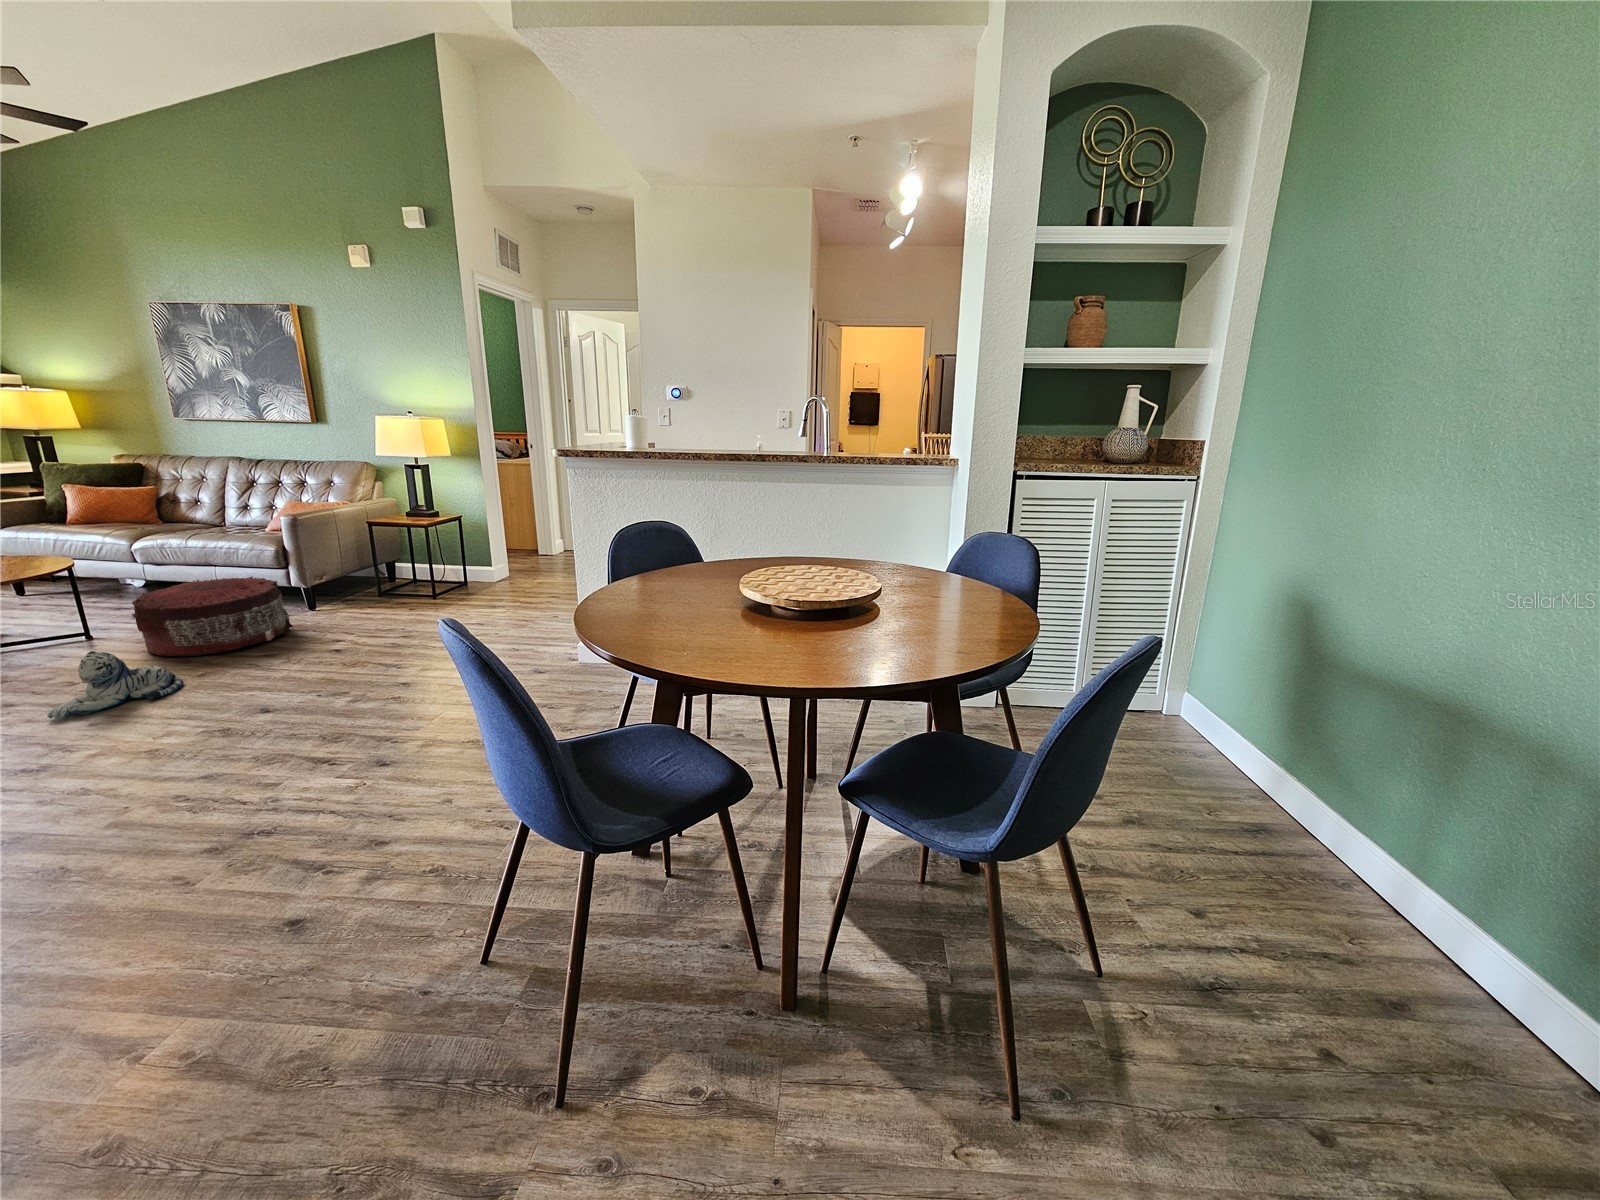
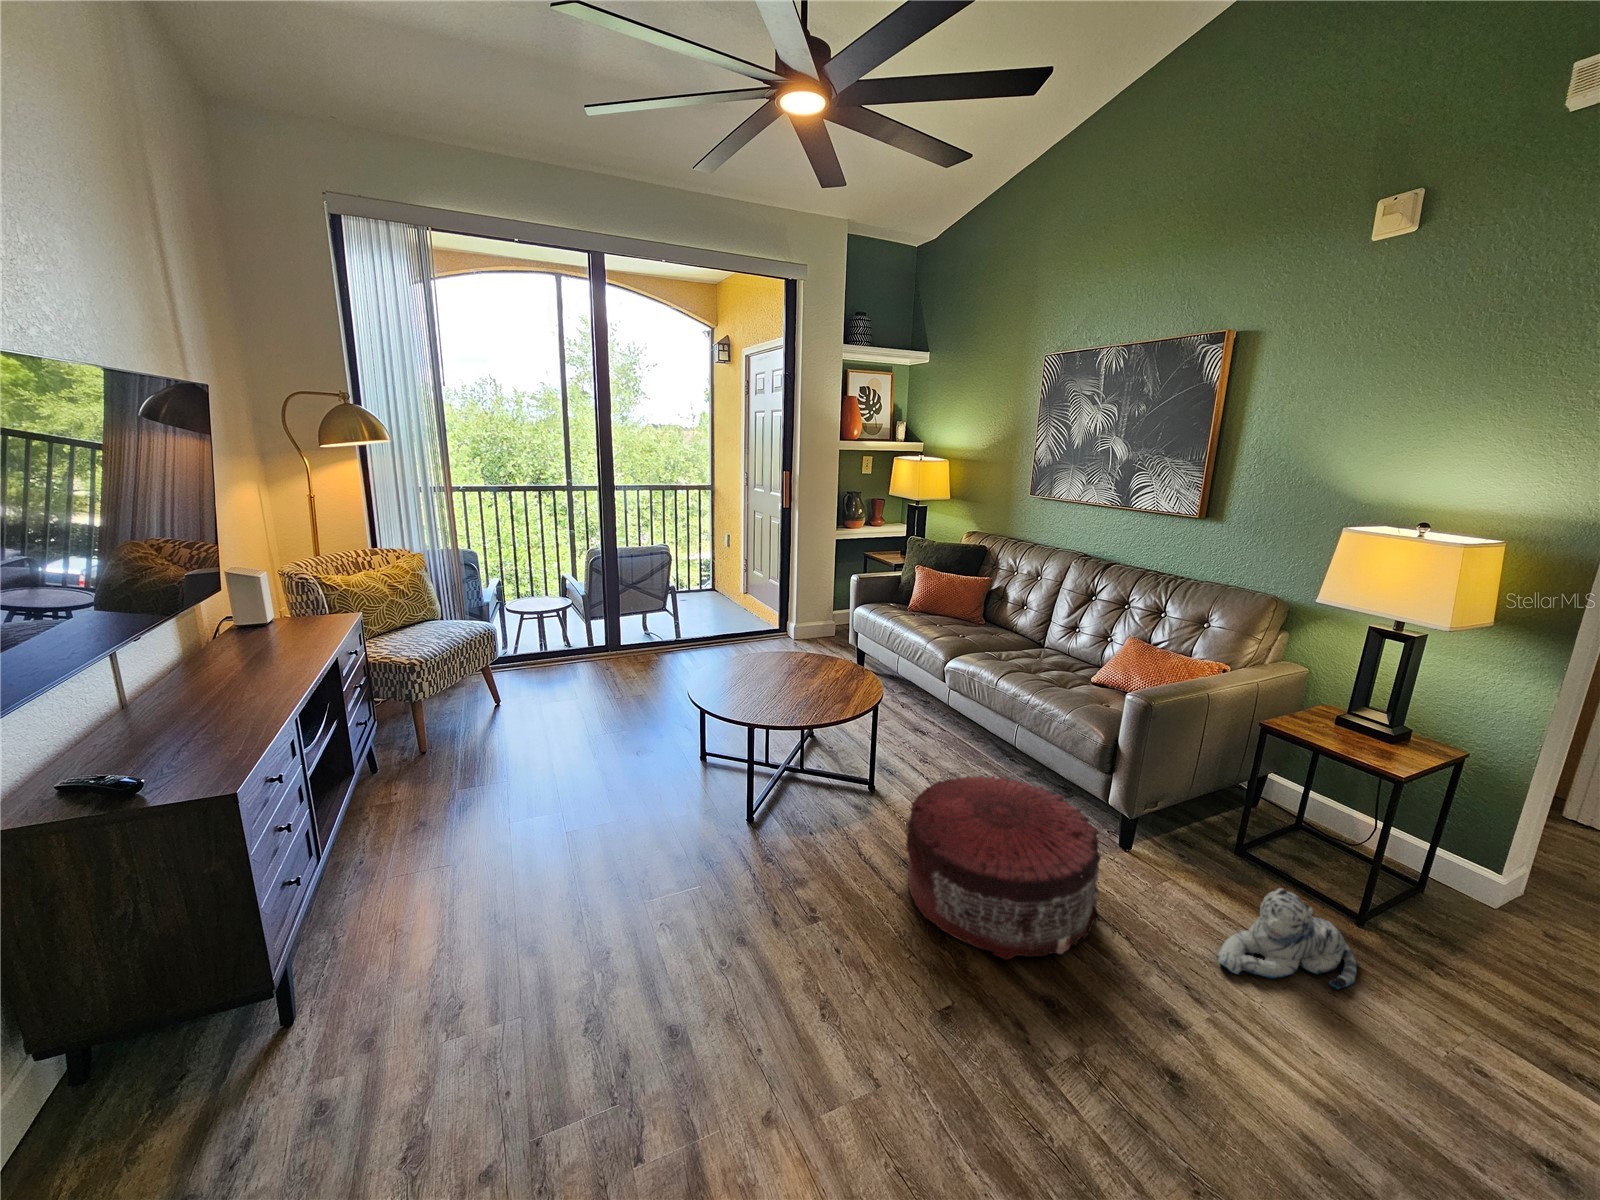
plush toy: present [47,651,184,718] -> present [1218,888,1357,989]

